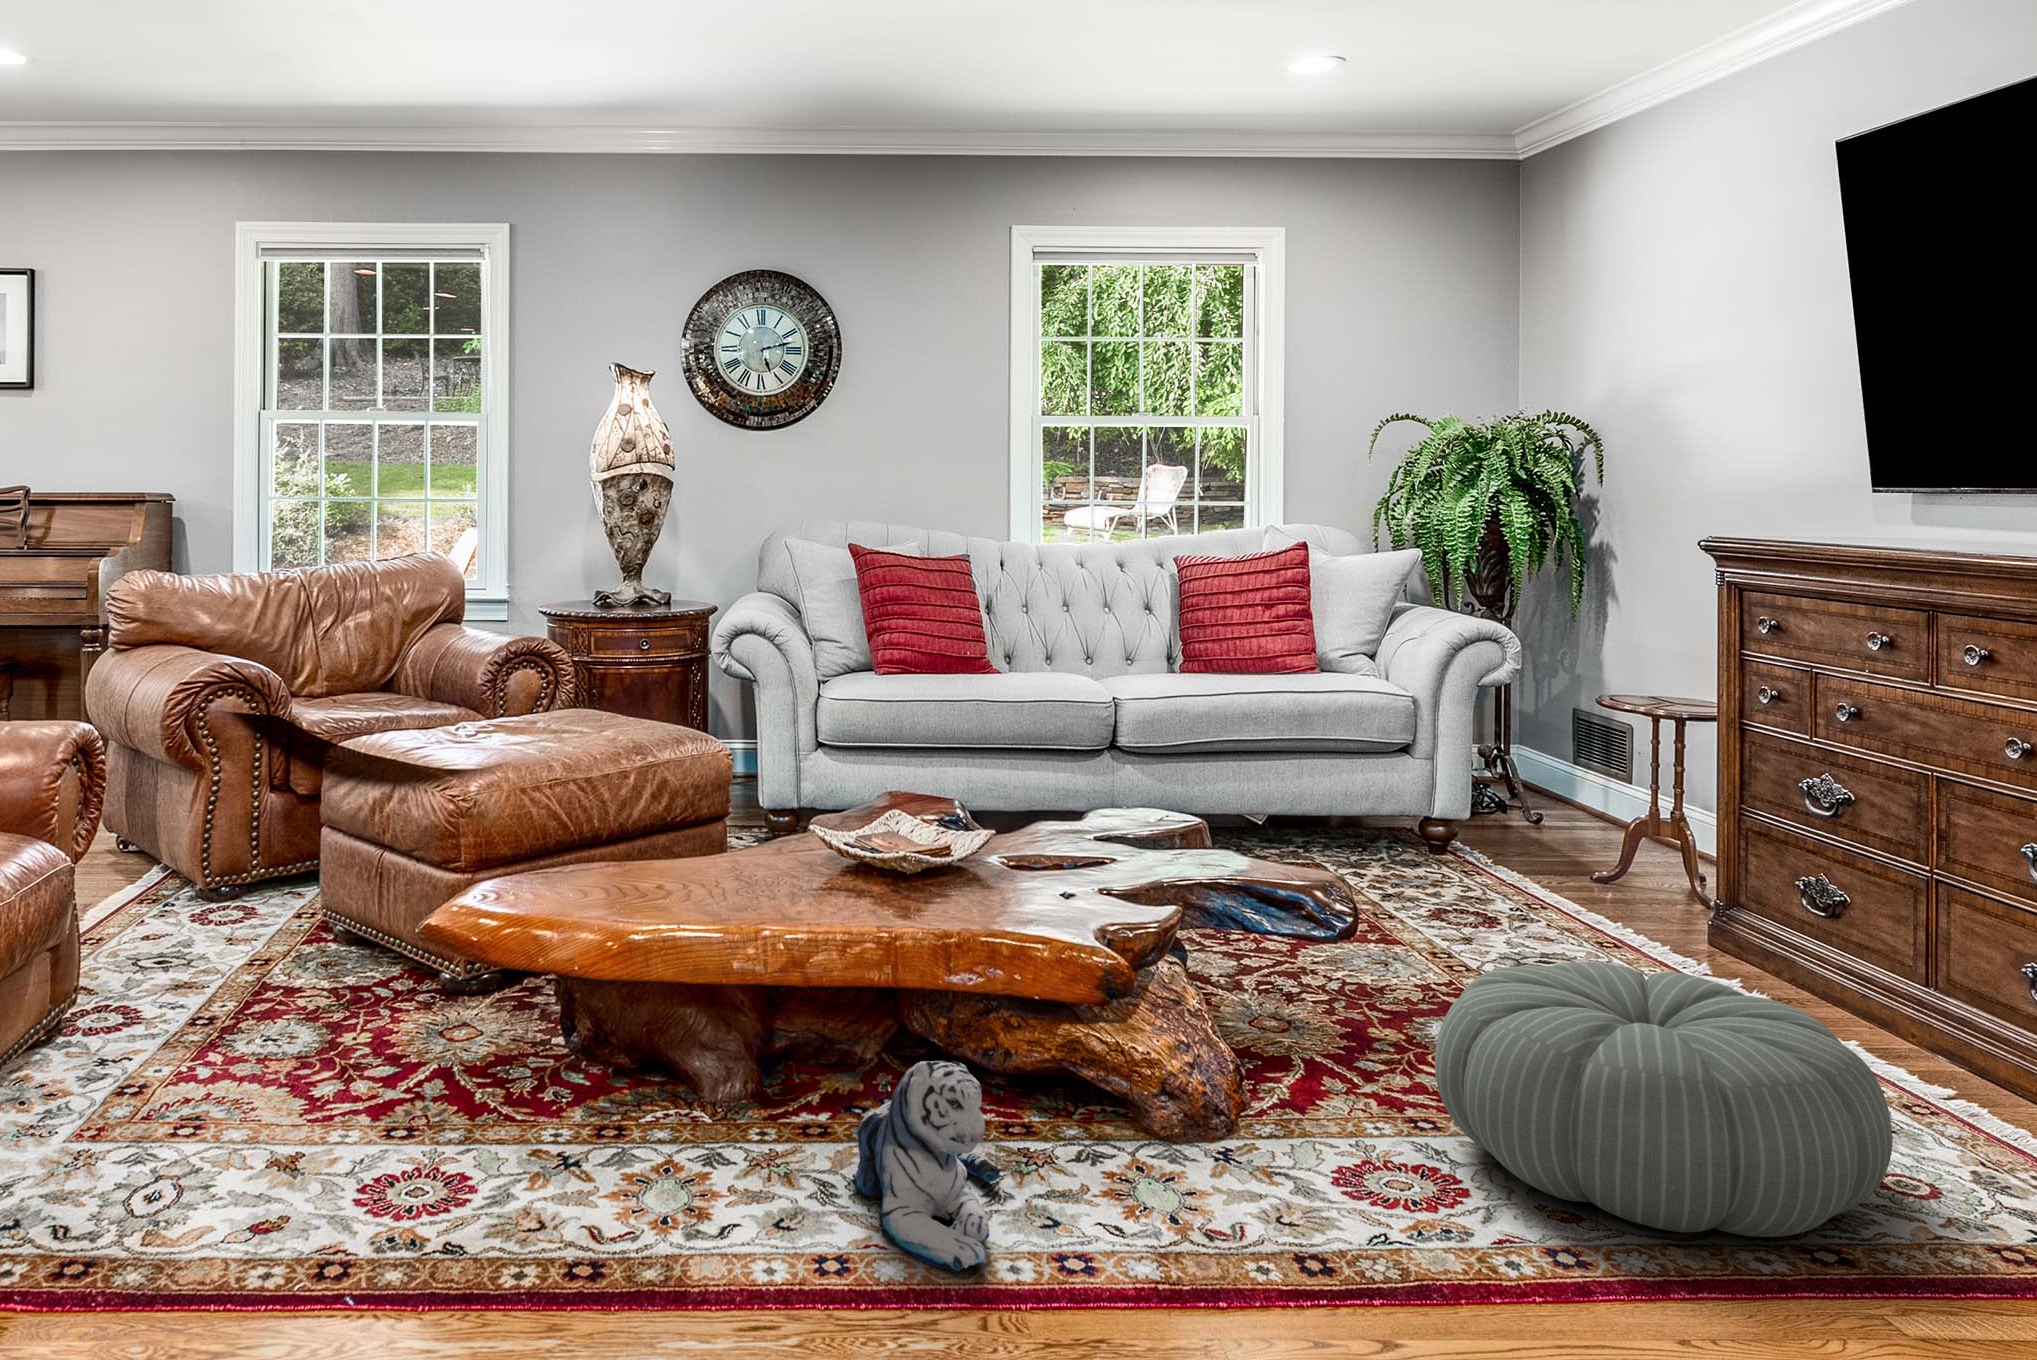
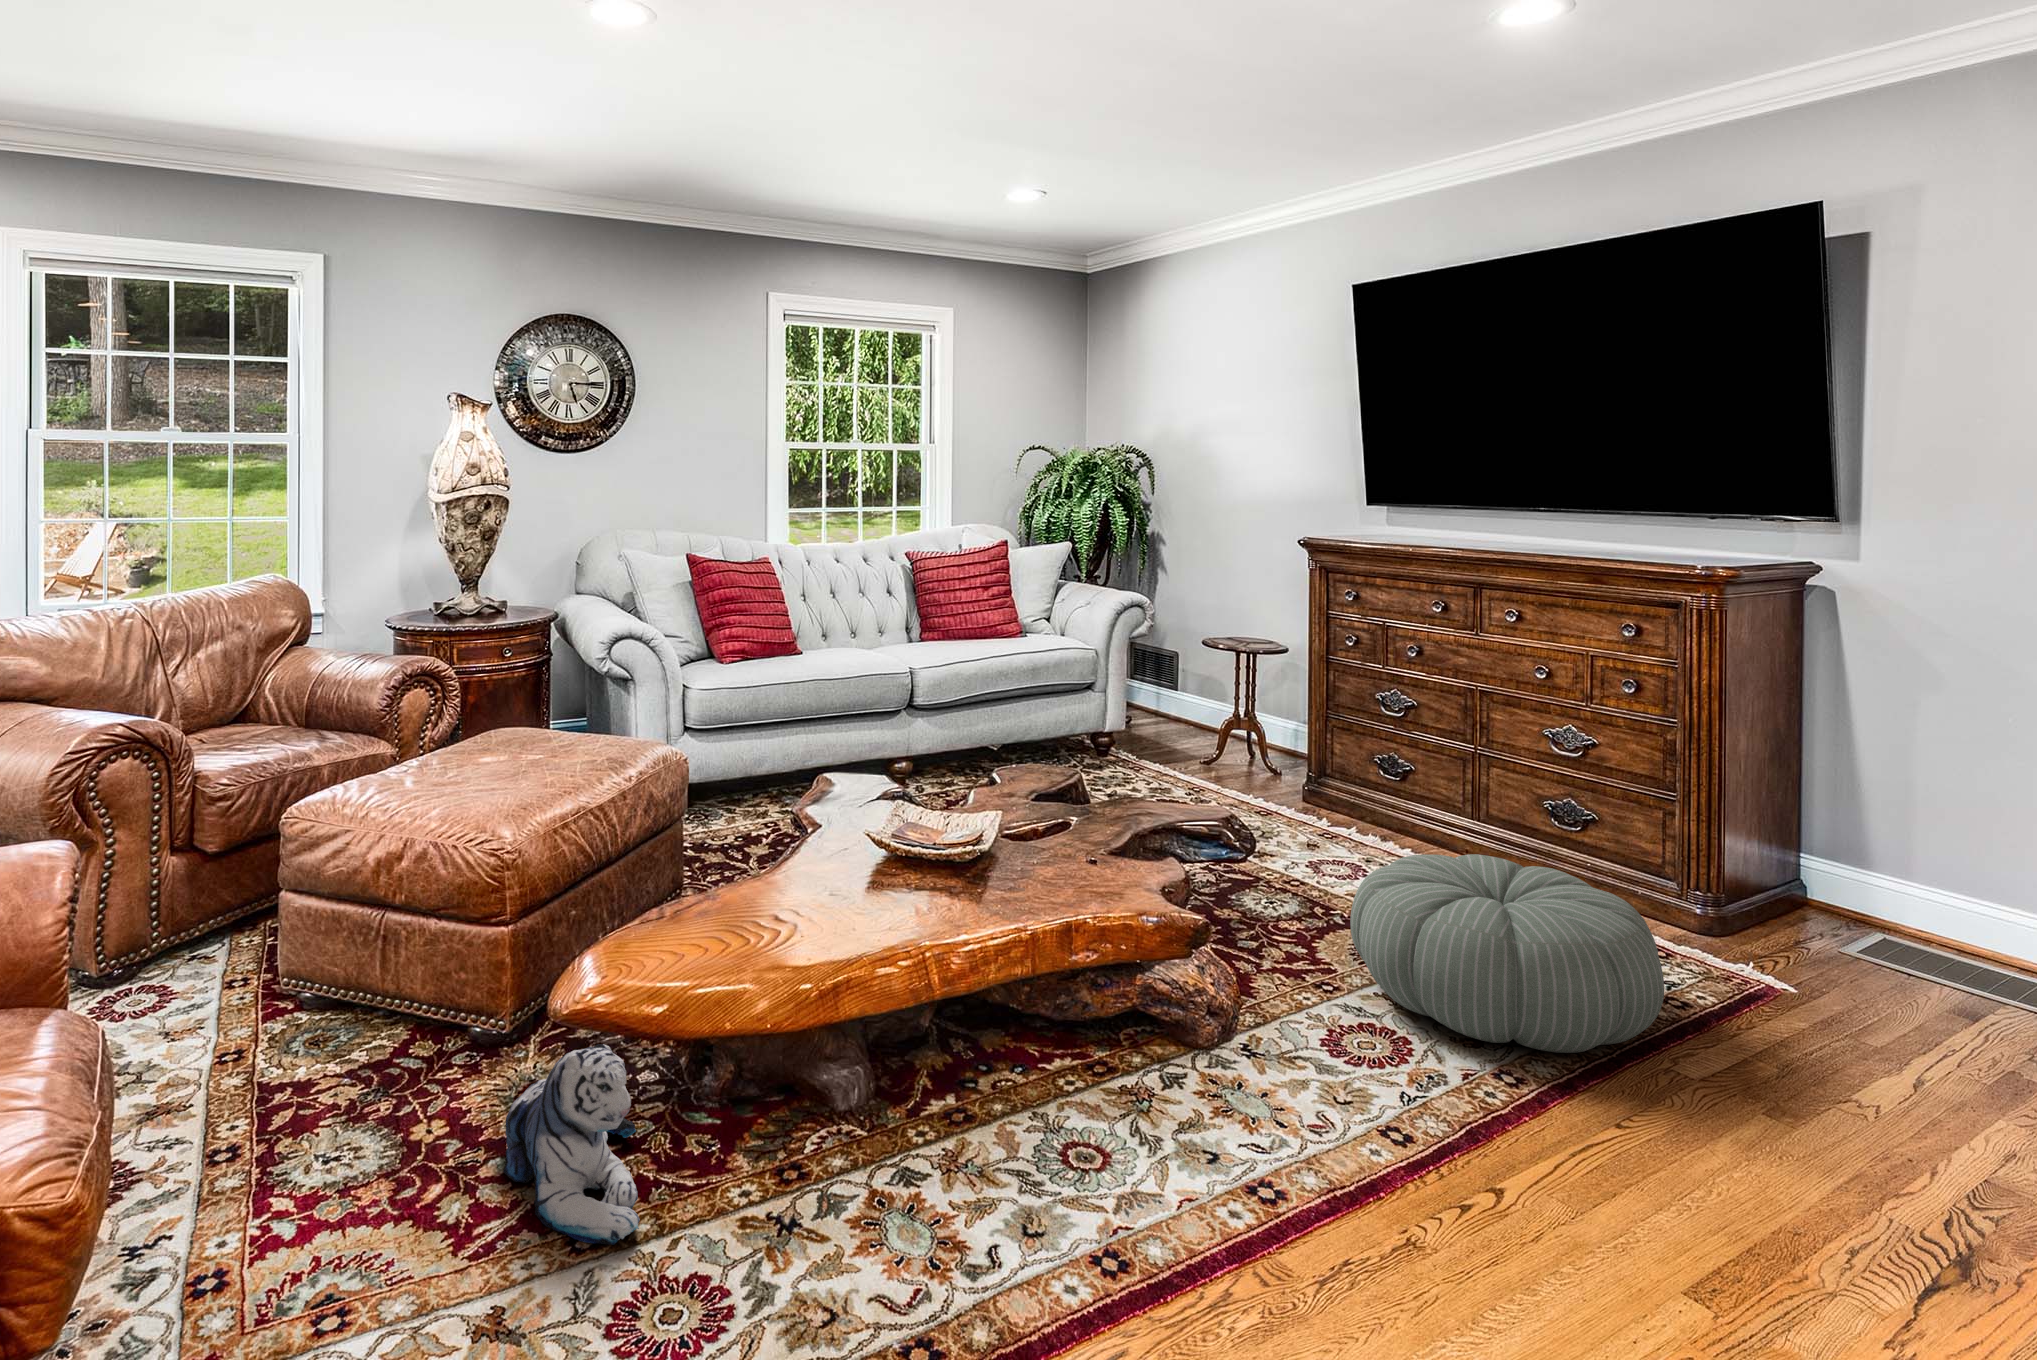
plush toy: present [852,1060,1001,1273] -> present [503,1044,640,1245]

